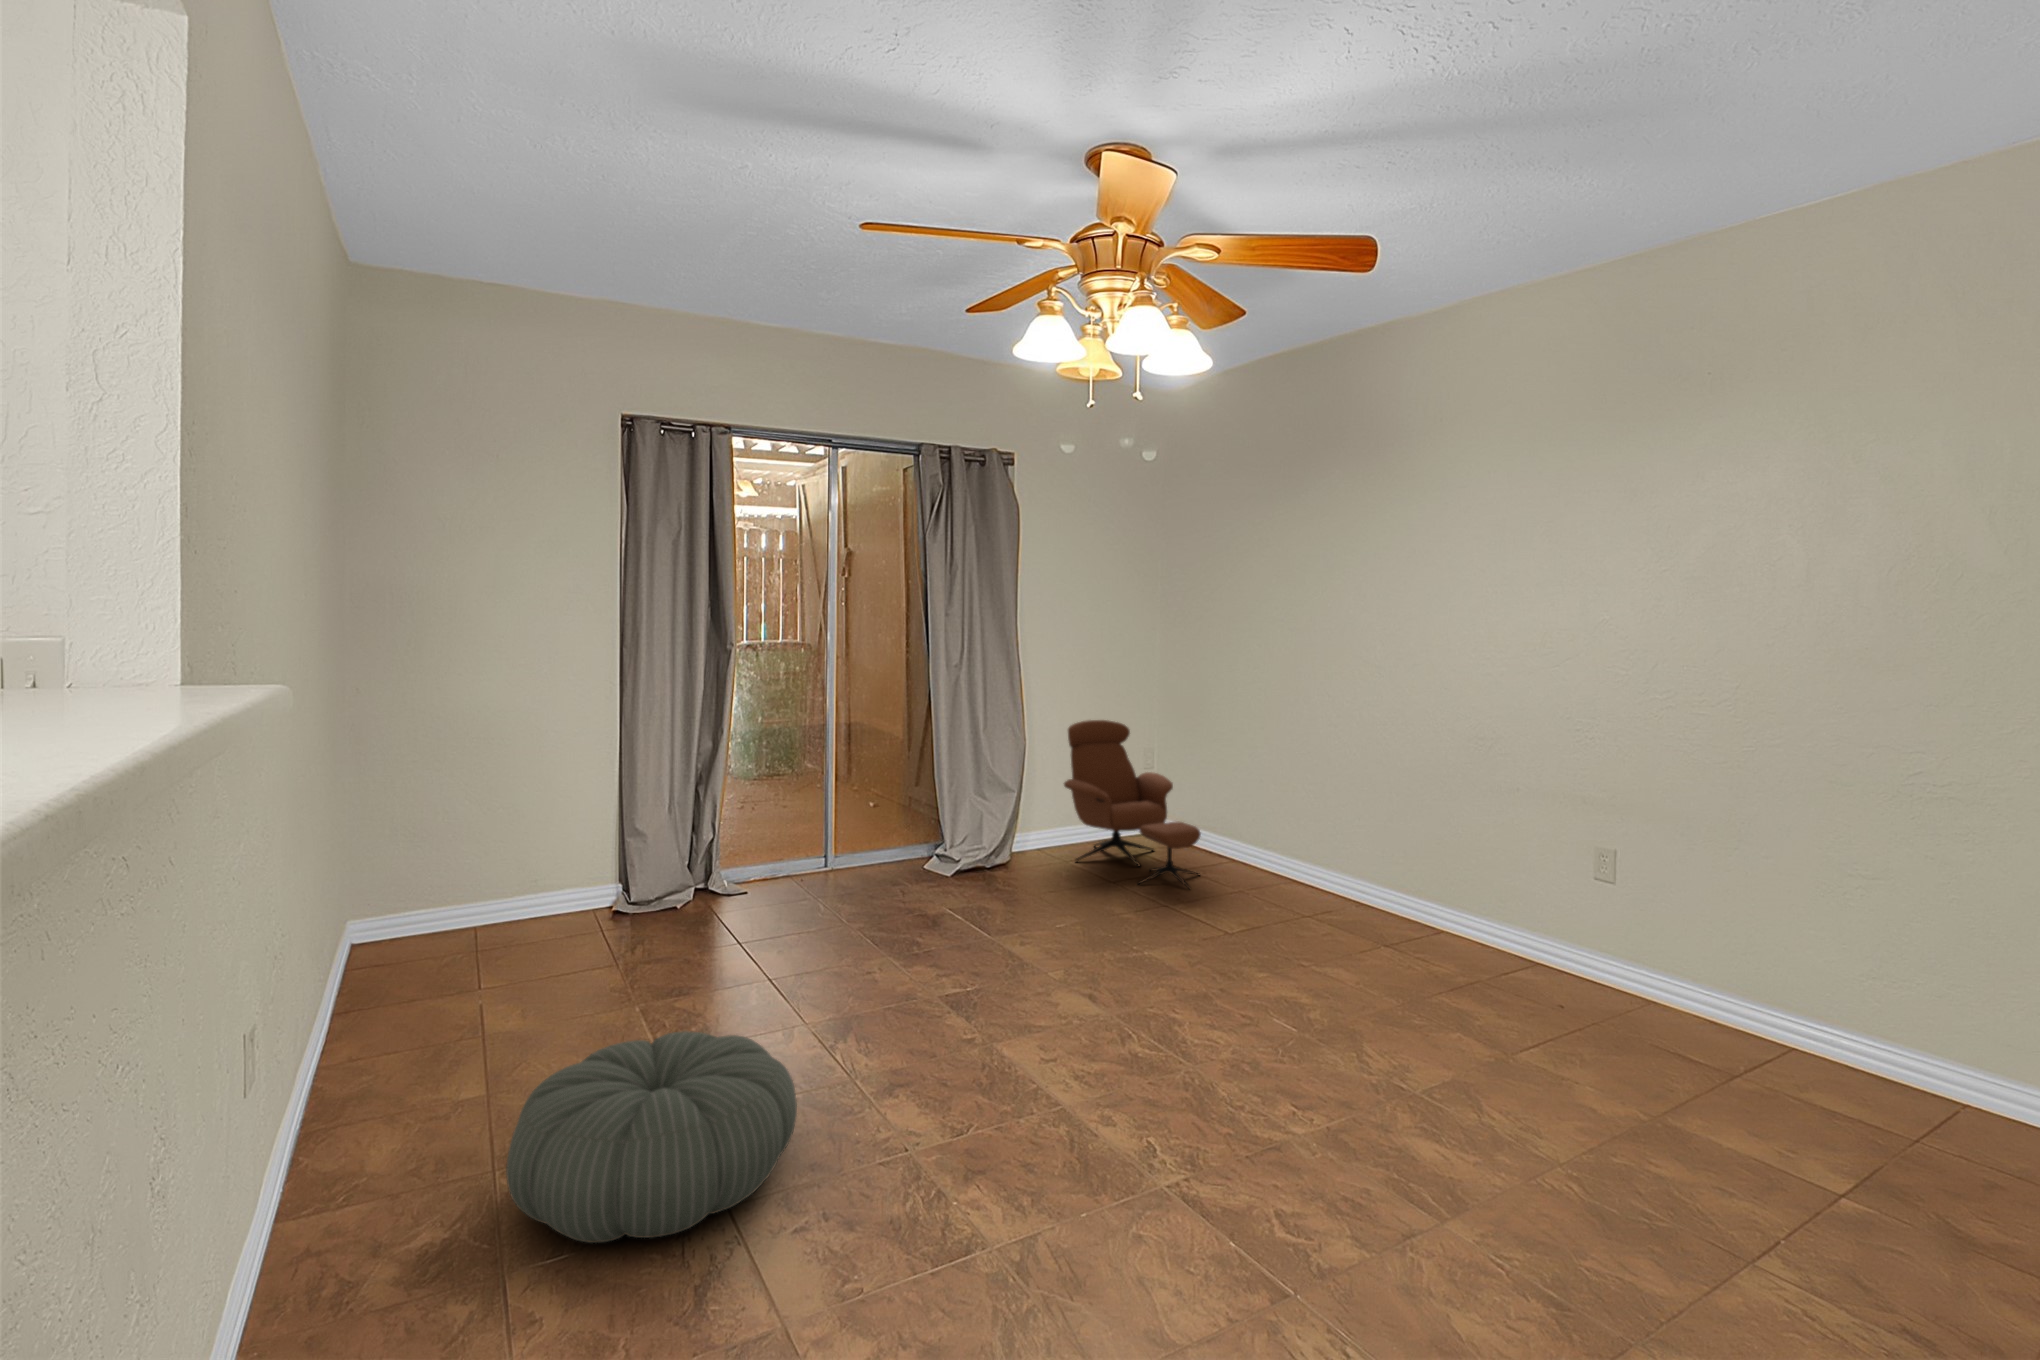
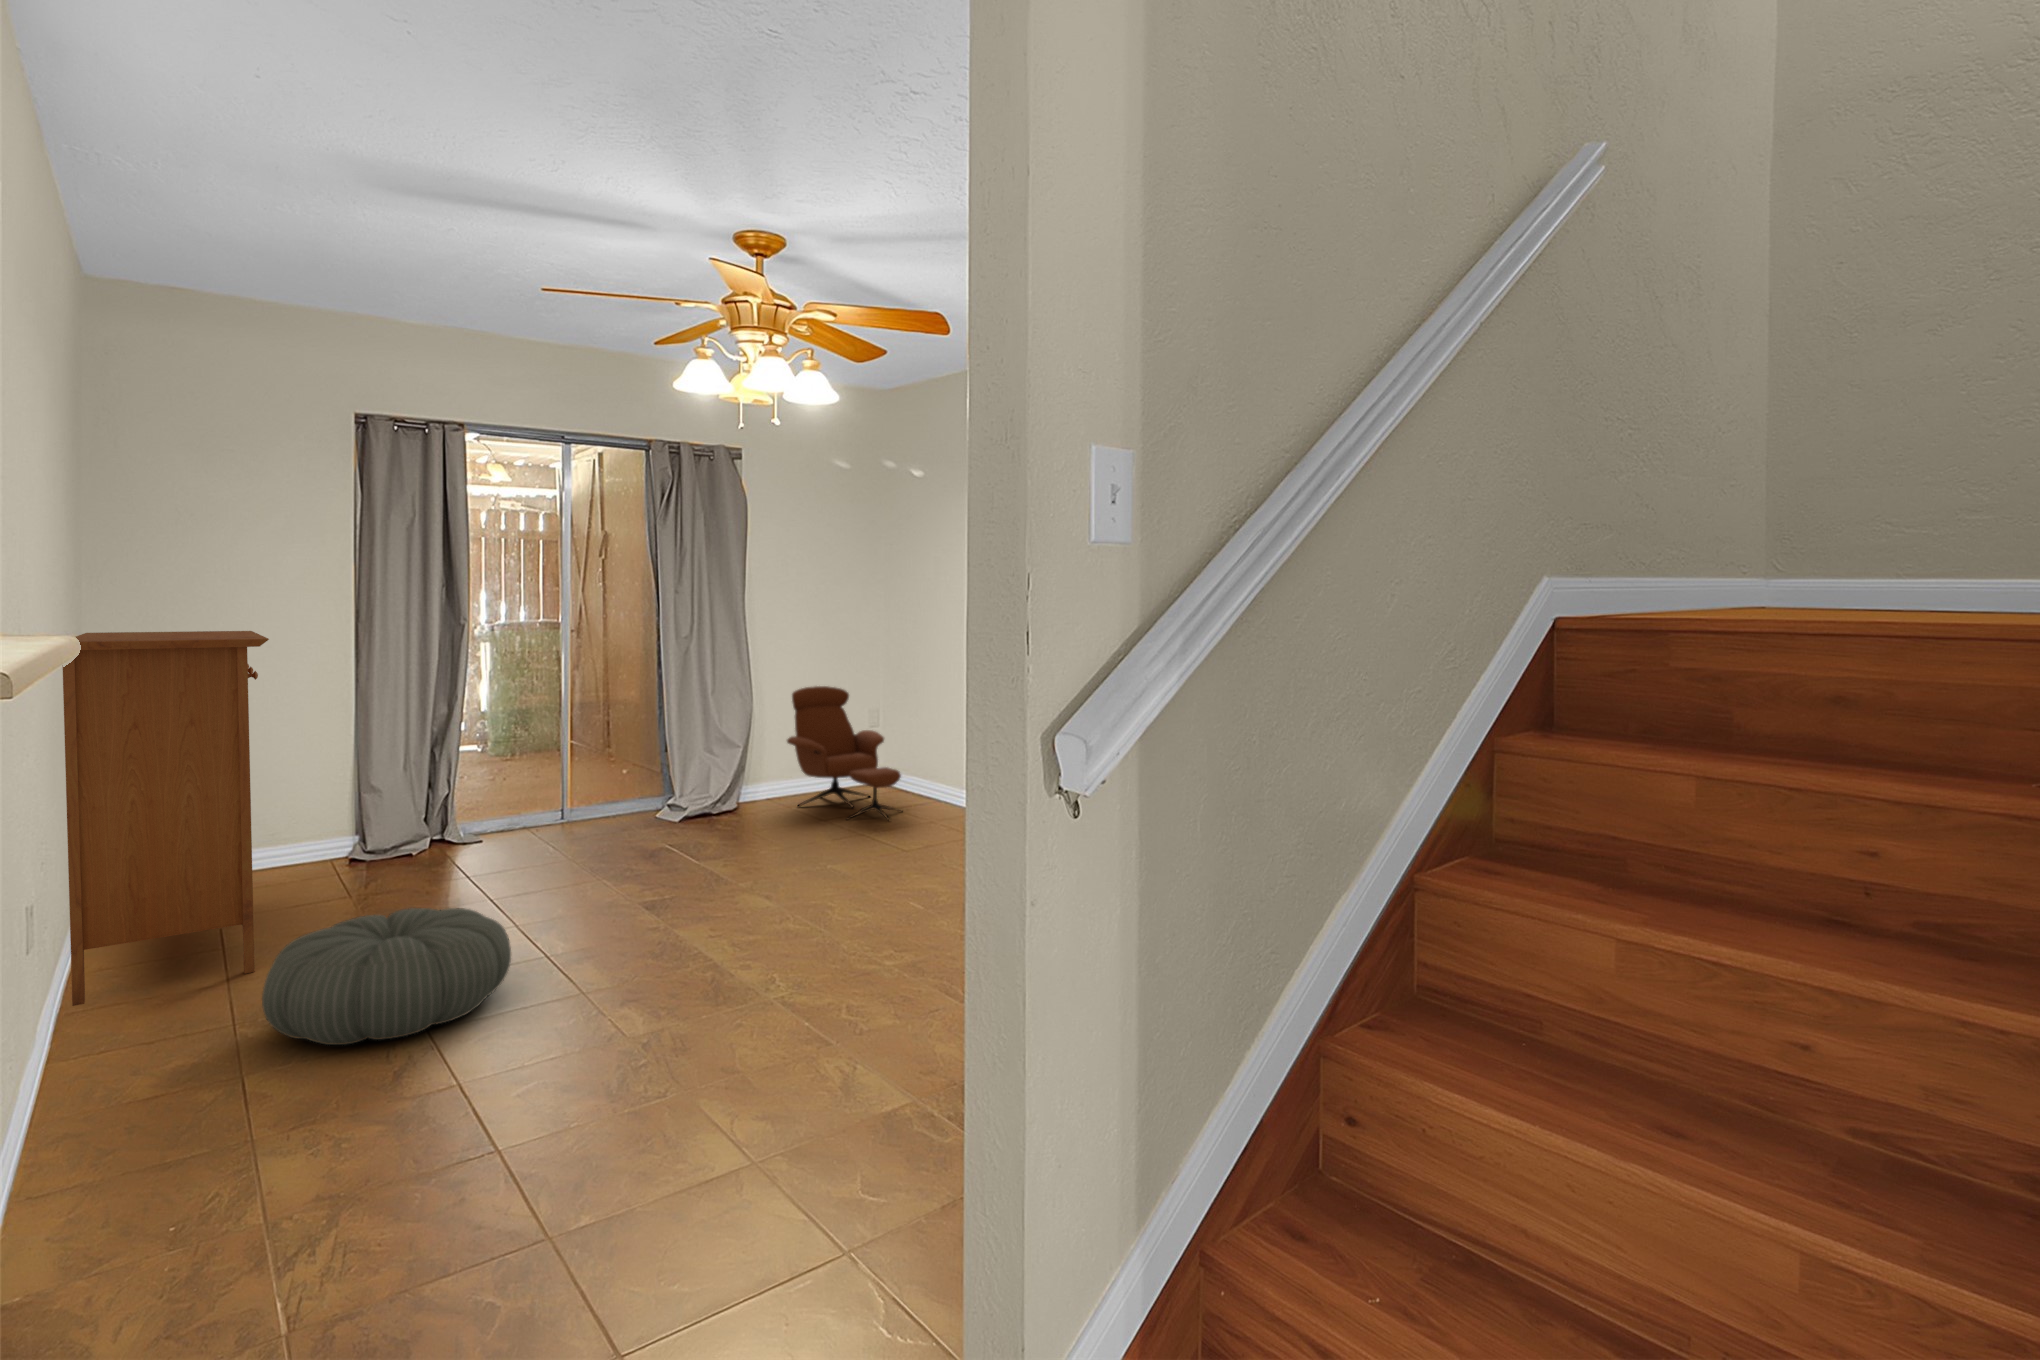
console table: none [306,662,528,1122] -> present [63,631,269,1006]

